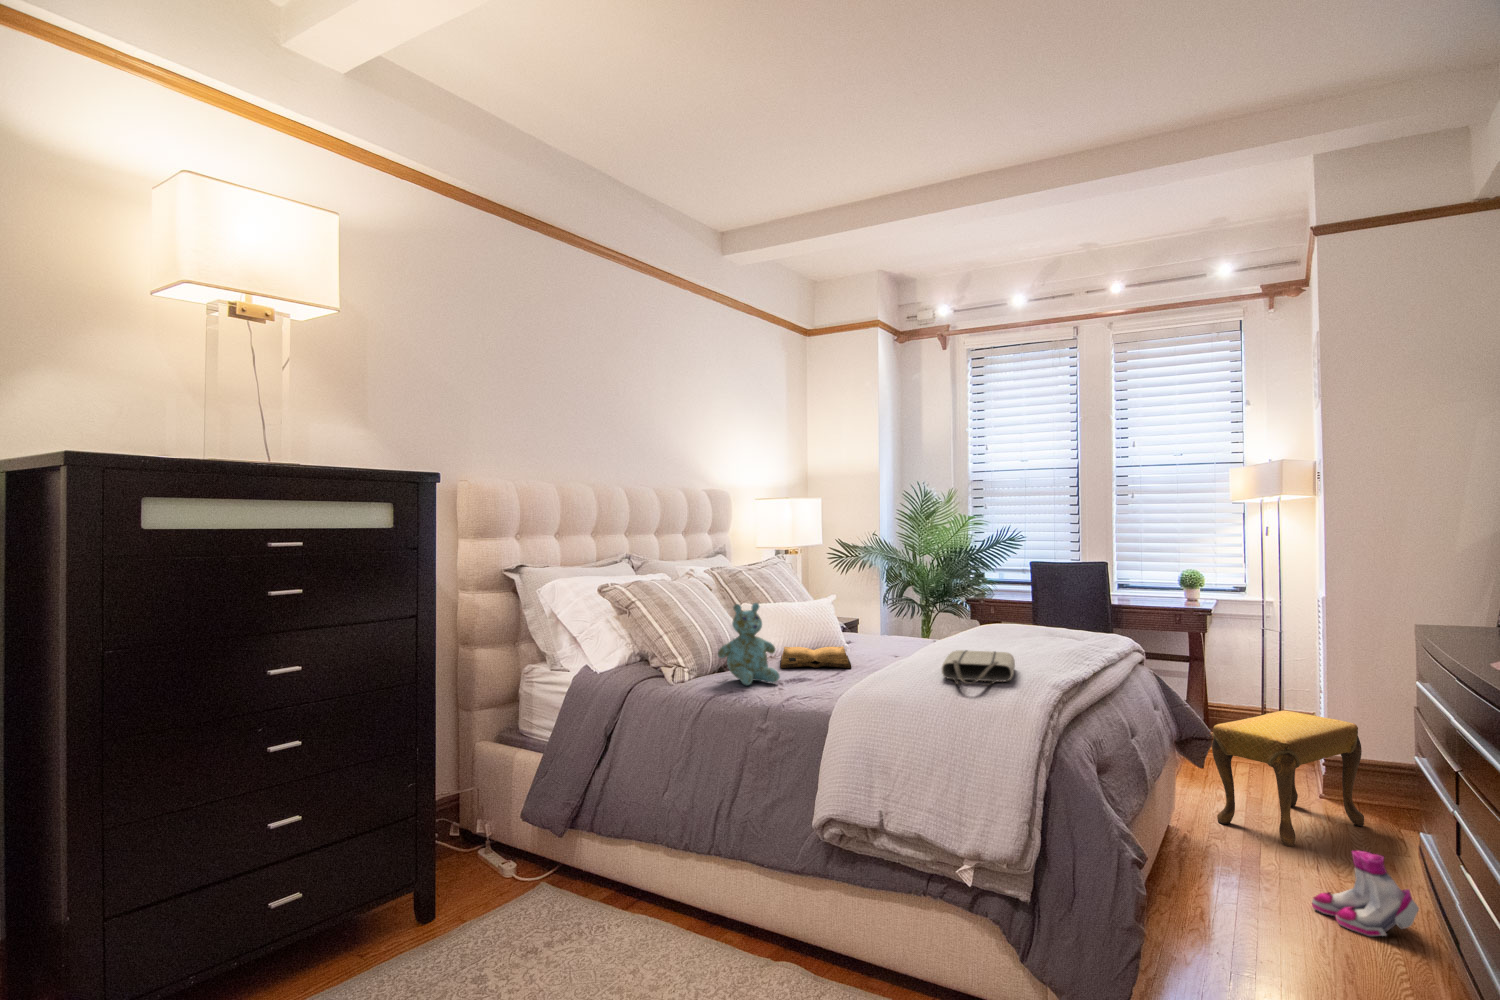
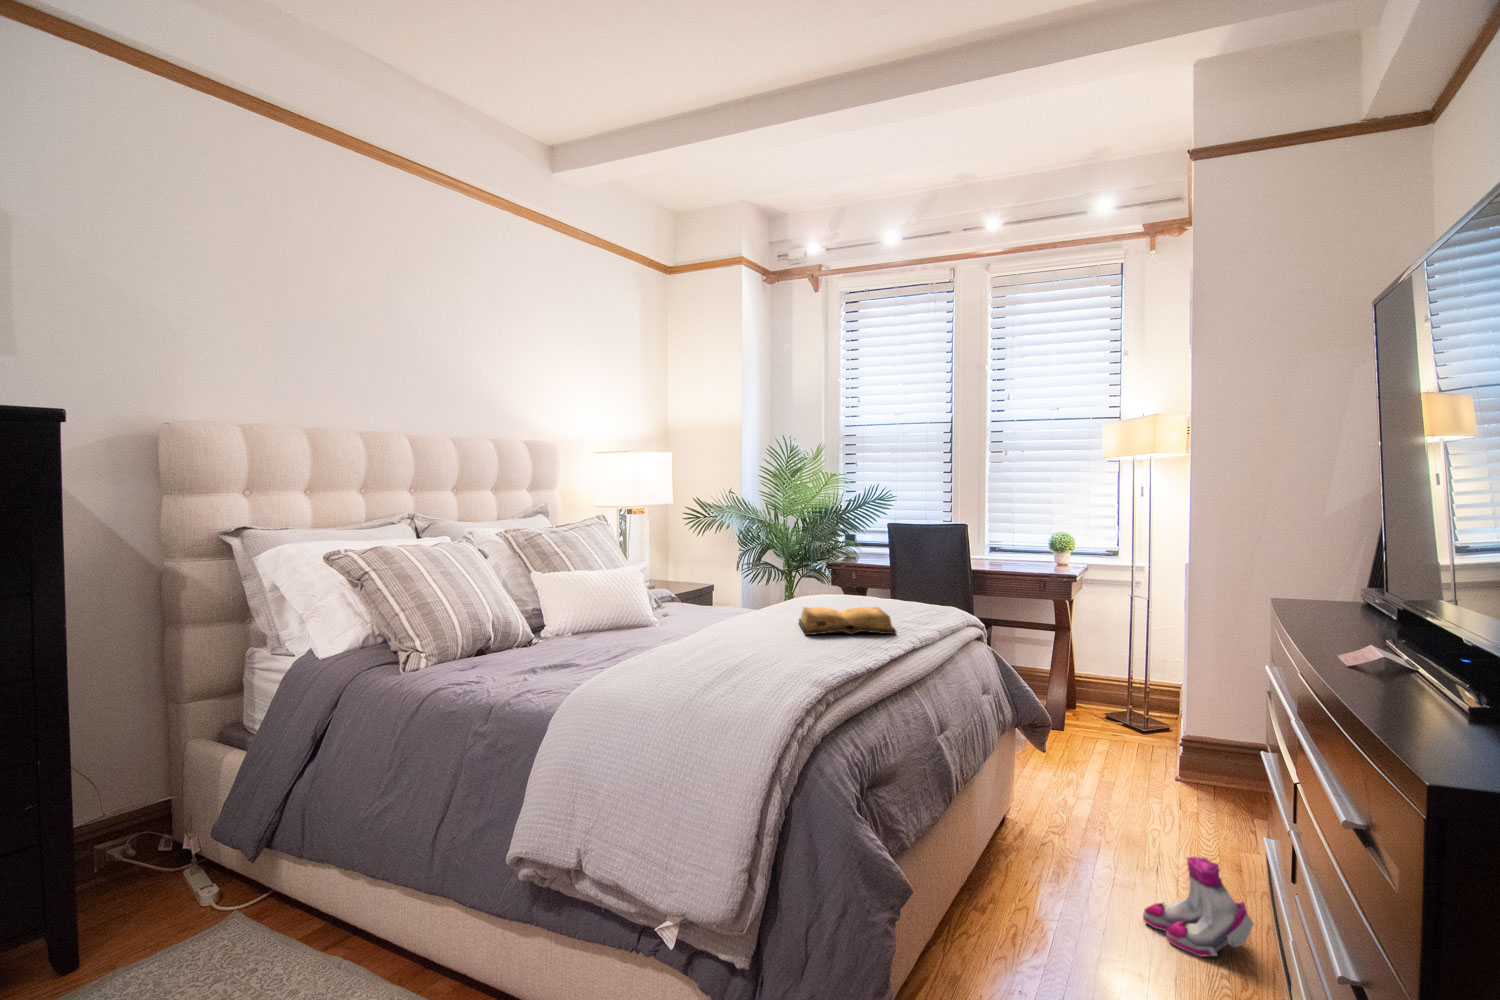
stuffed bear: present [718,603,780,685] -> none [460,574,538,676]
diary: present [781,646,851,668] -> present [799,607,897,635]
tote bag: present [942,650,1015,685] -> none [708,633,807,682]
footstool: present [1212,710,1364,847] -> none [1059,689,1214,842]

